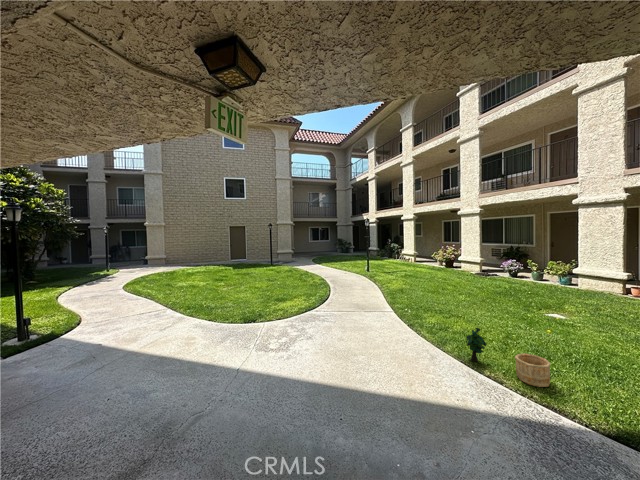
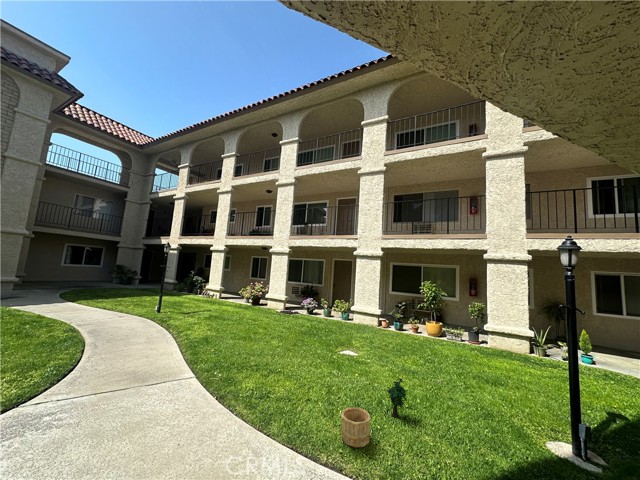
decorative plant: present [466,328,487,362] -> present [386,379,407,418]

